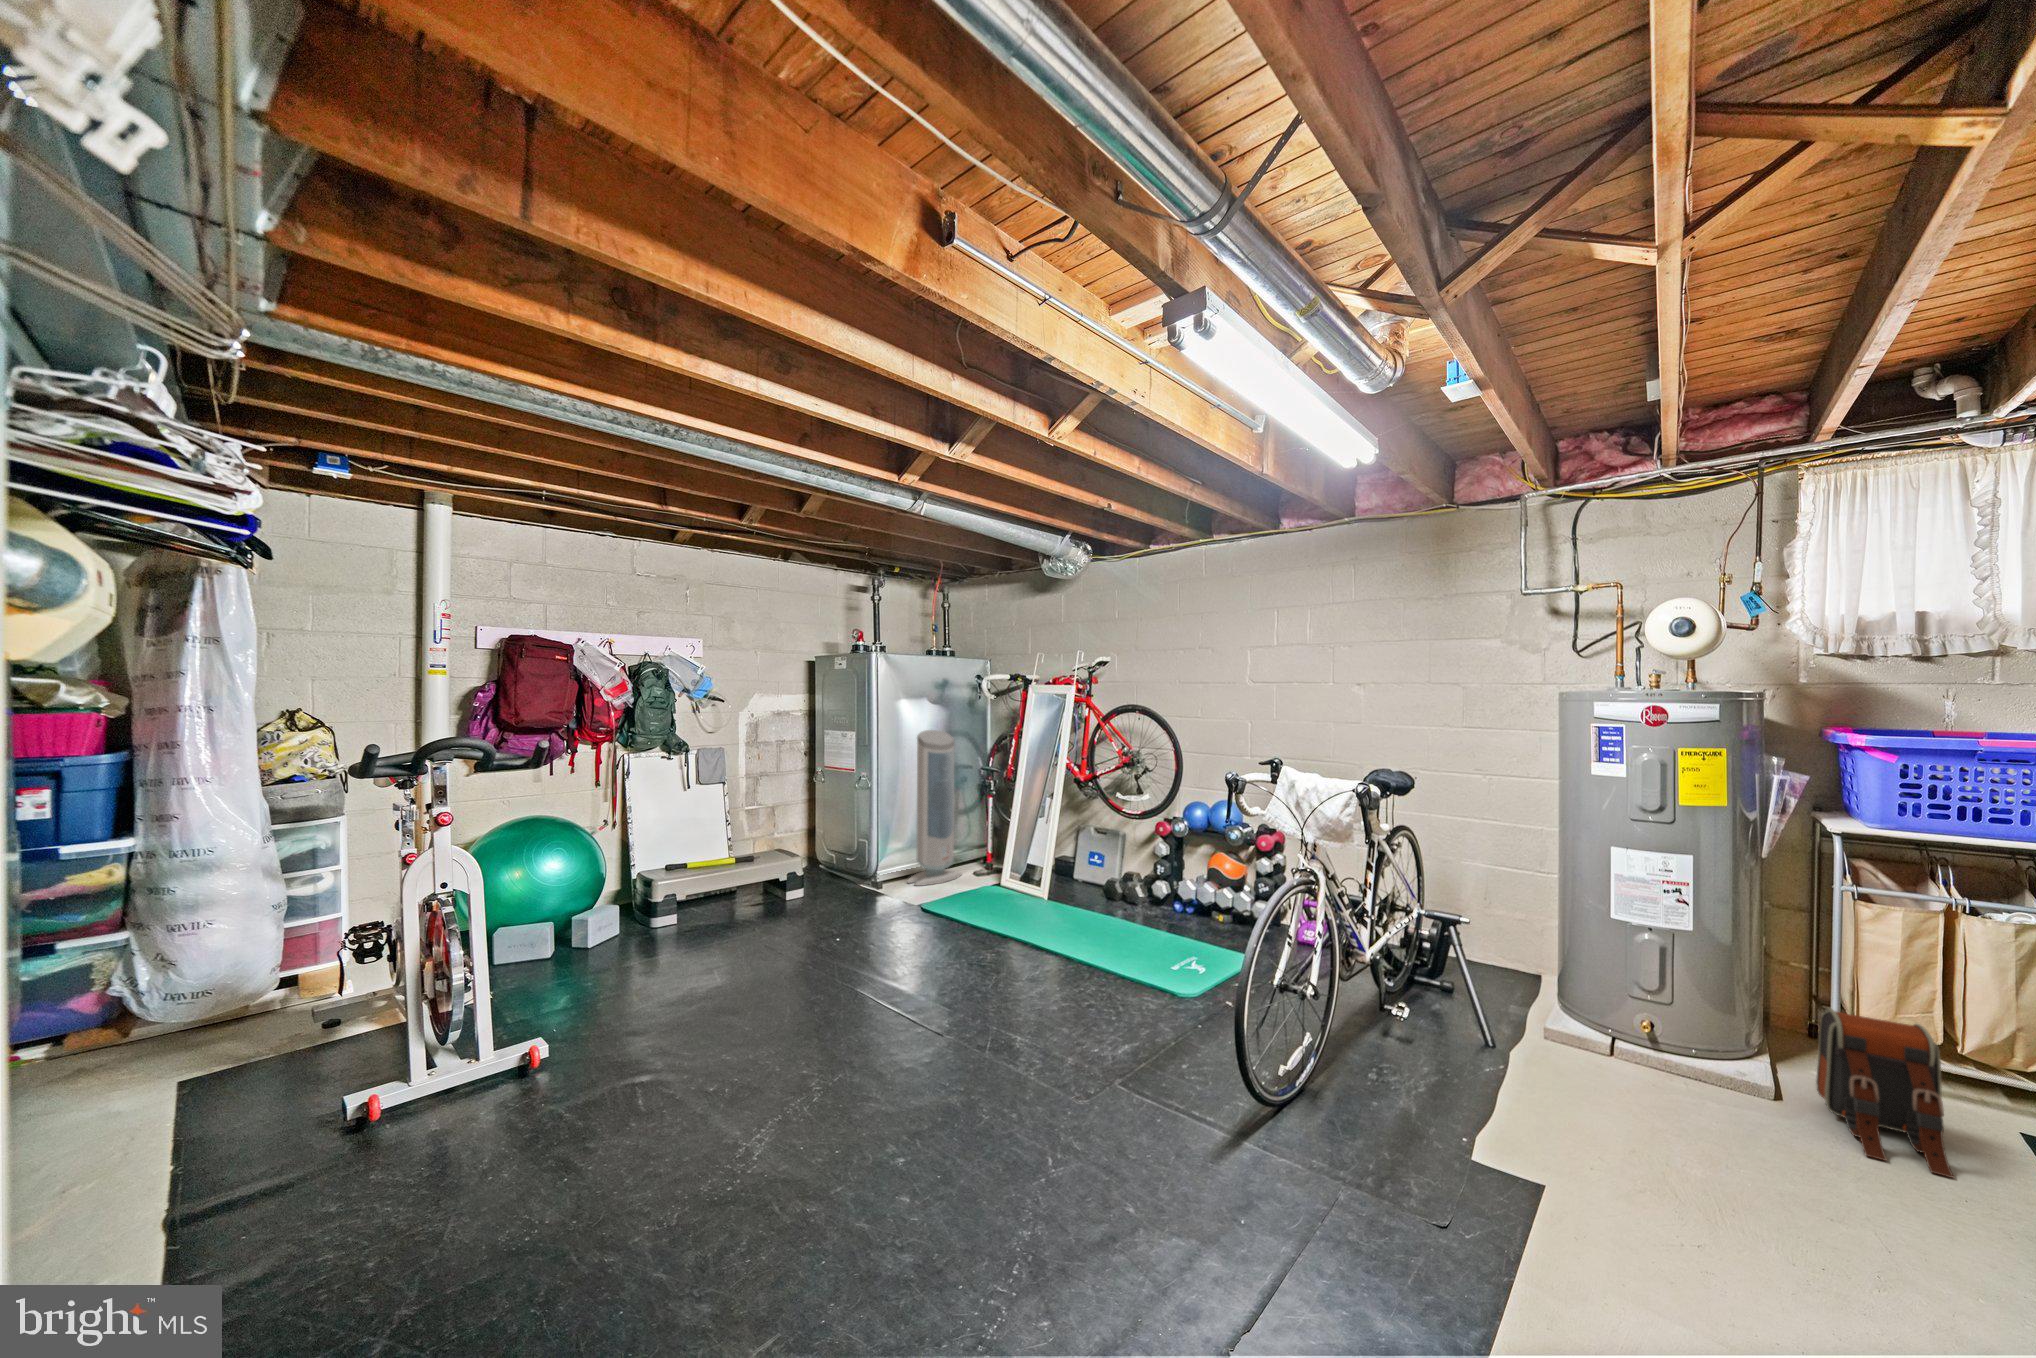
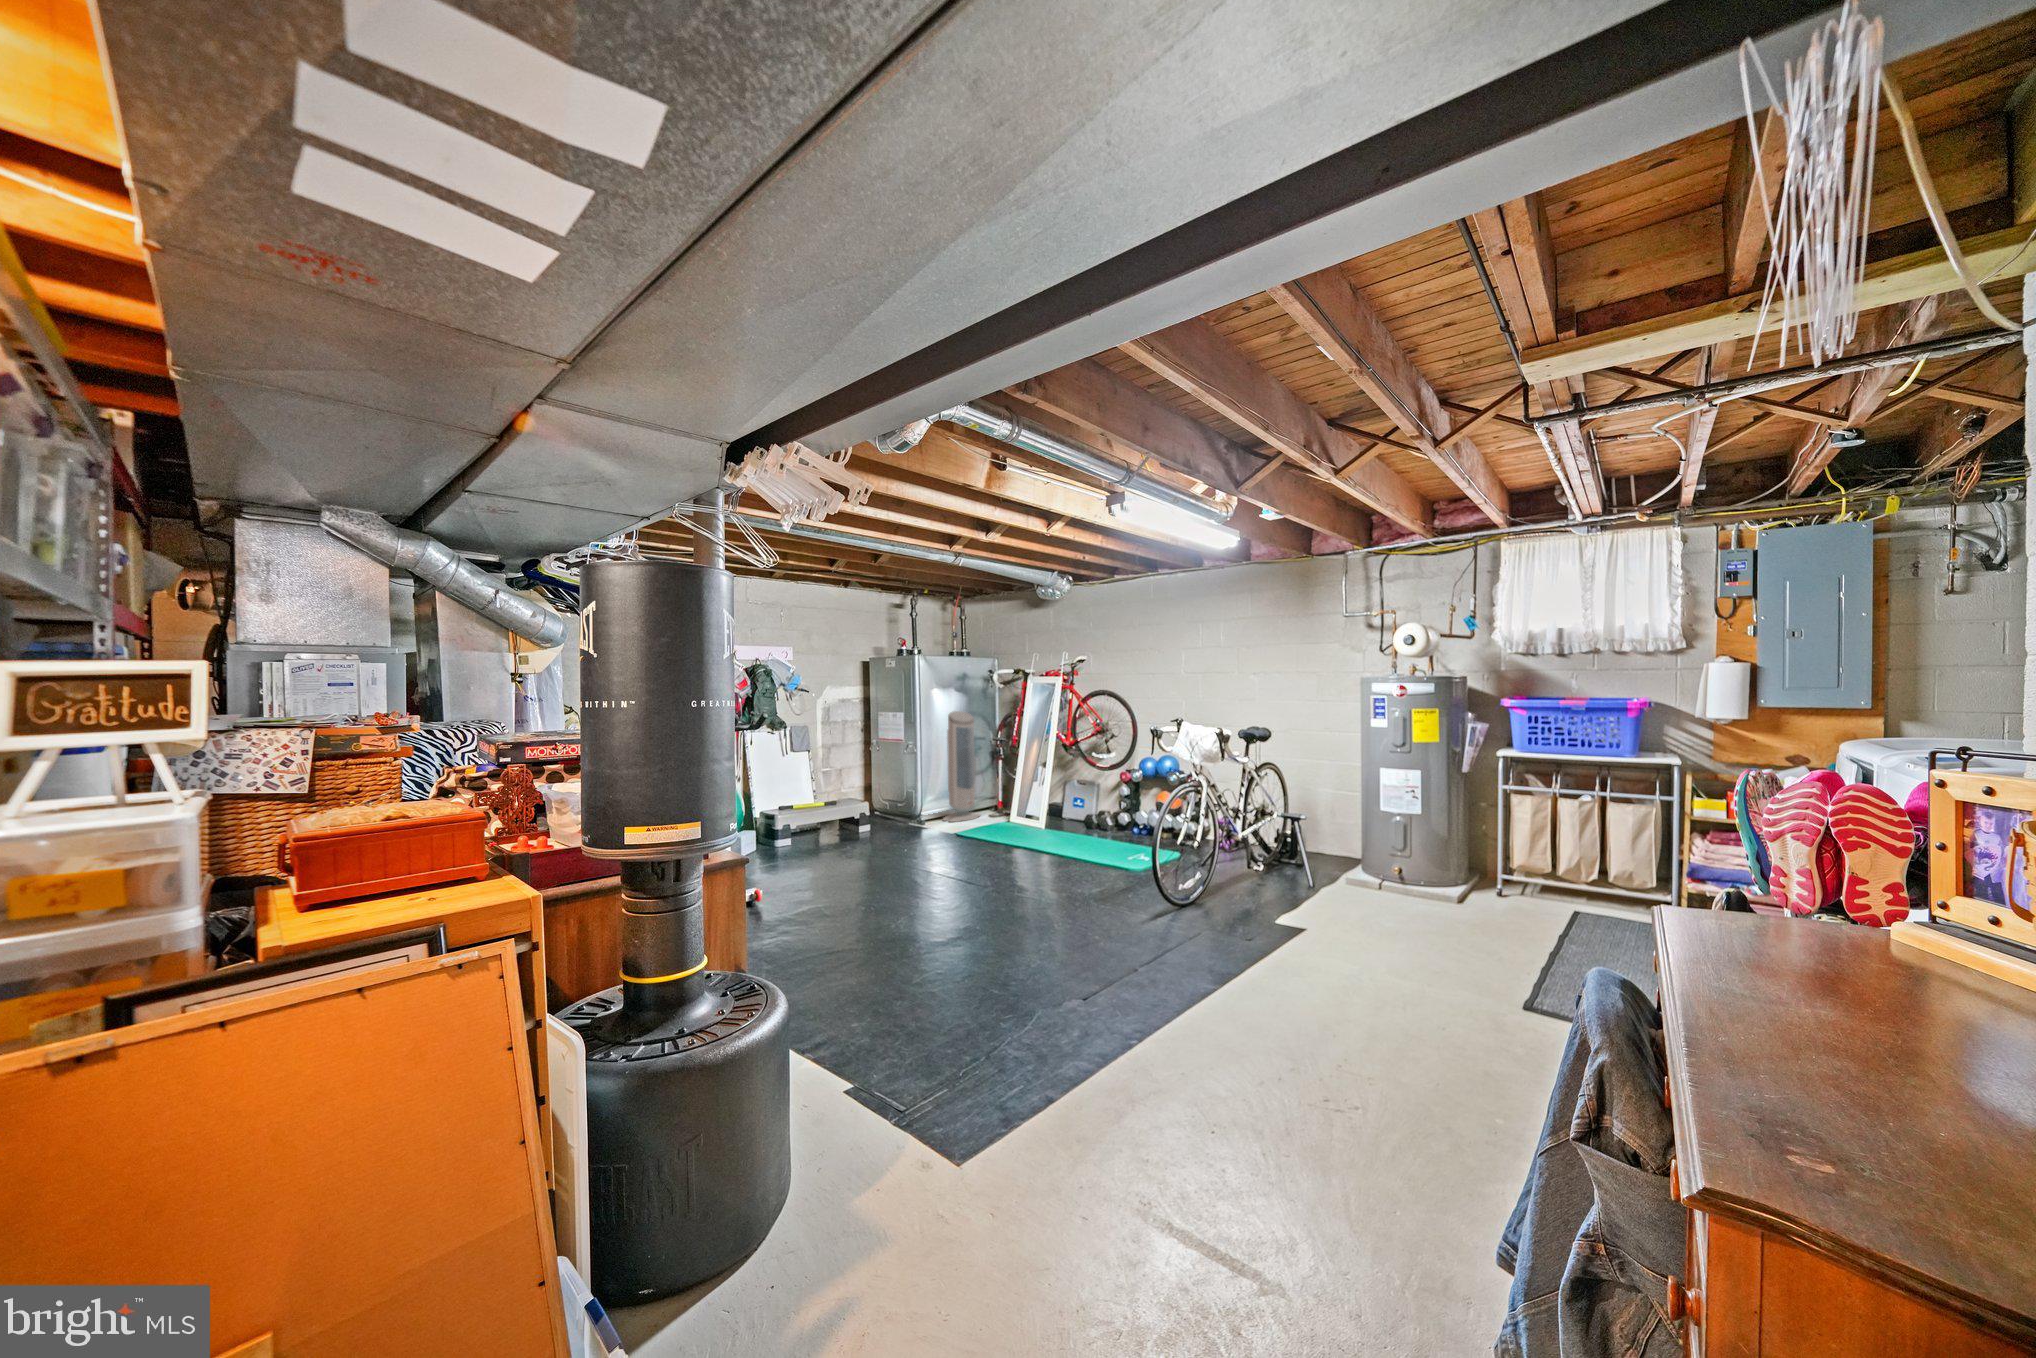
backpack: present [1816,1008,1953,1178] -> none [1483,853,1534,929]

